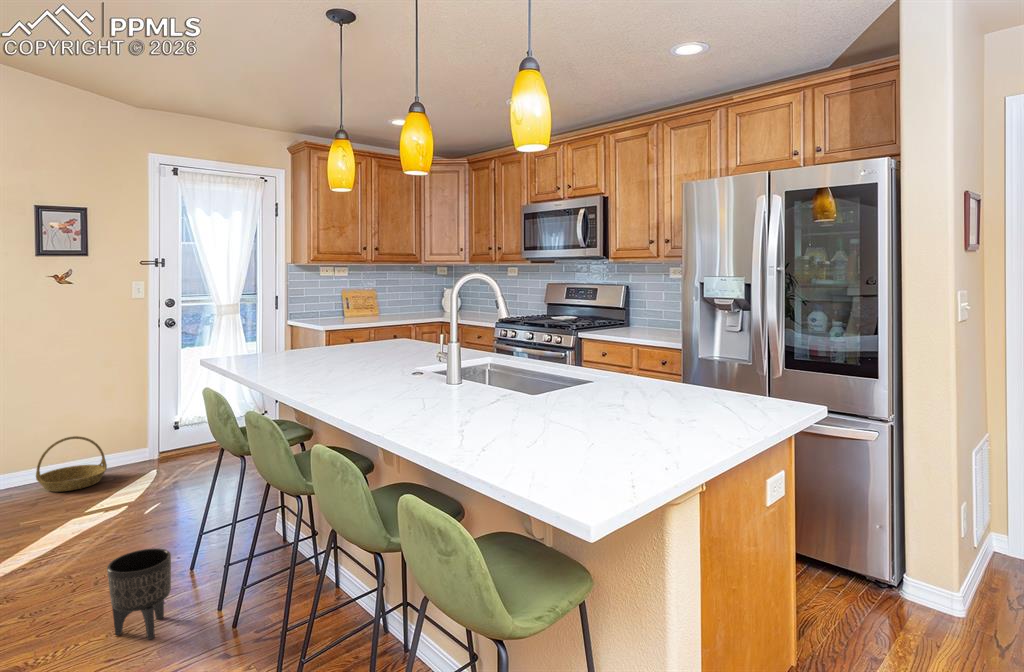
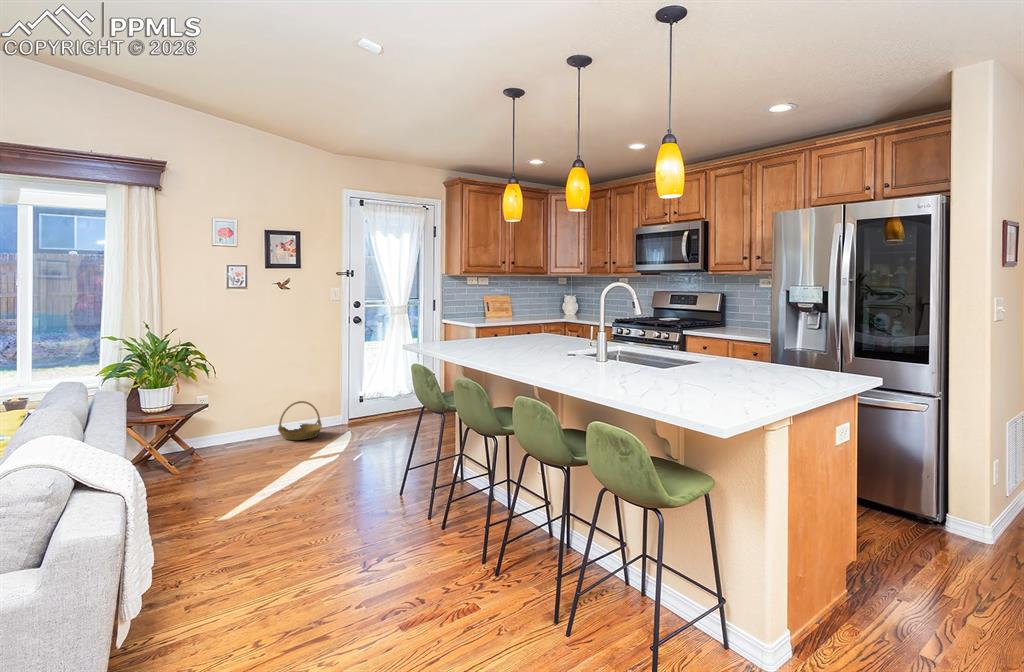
planter: present [107,548,171,640] -> none [379,464,415,520]

